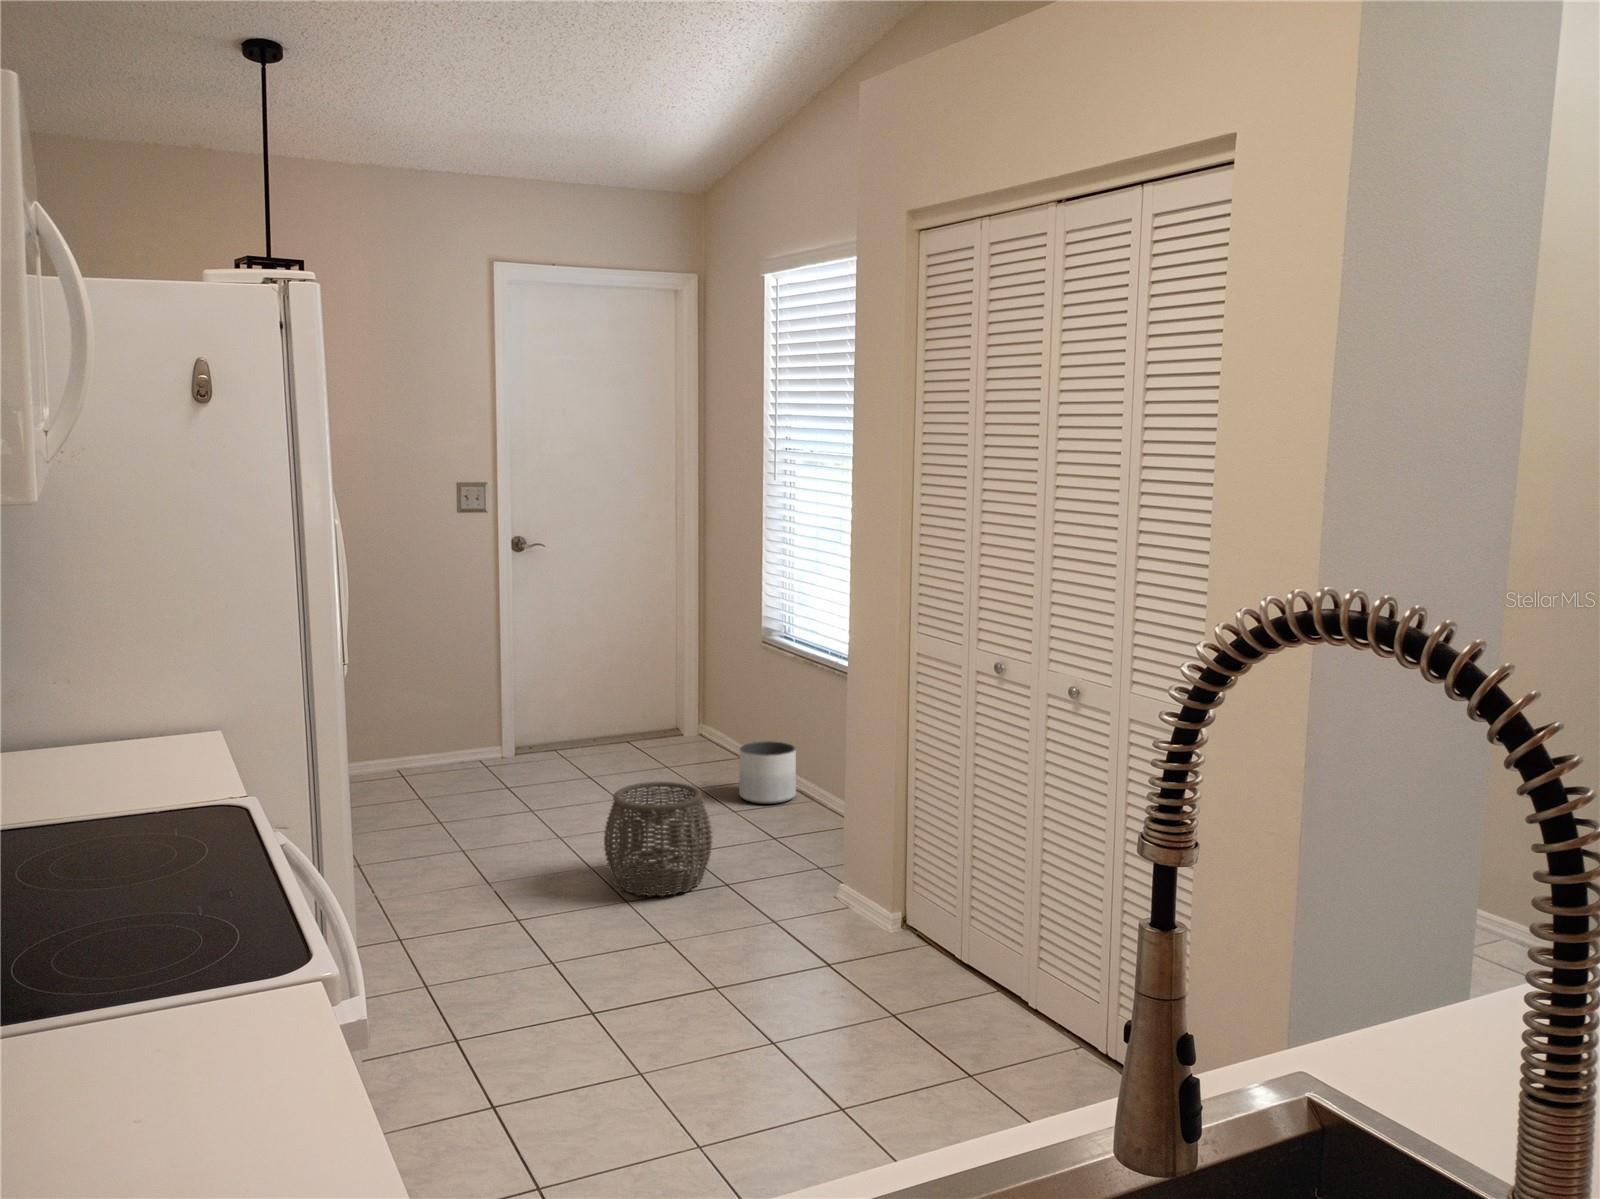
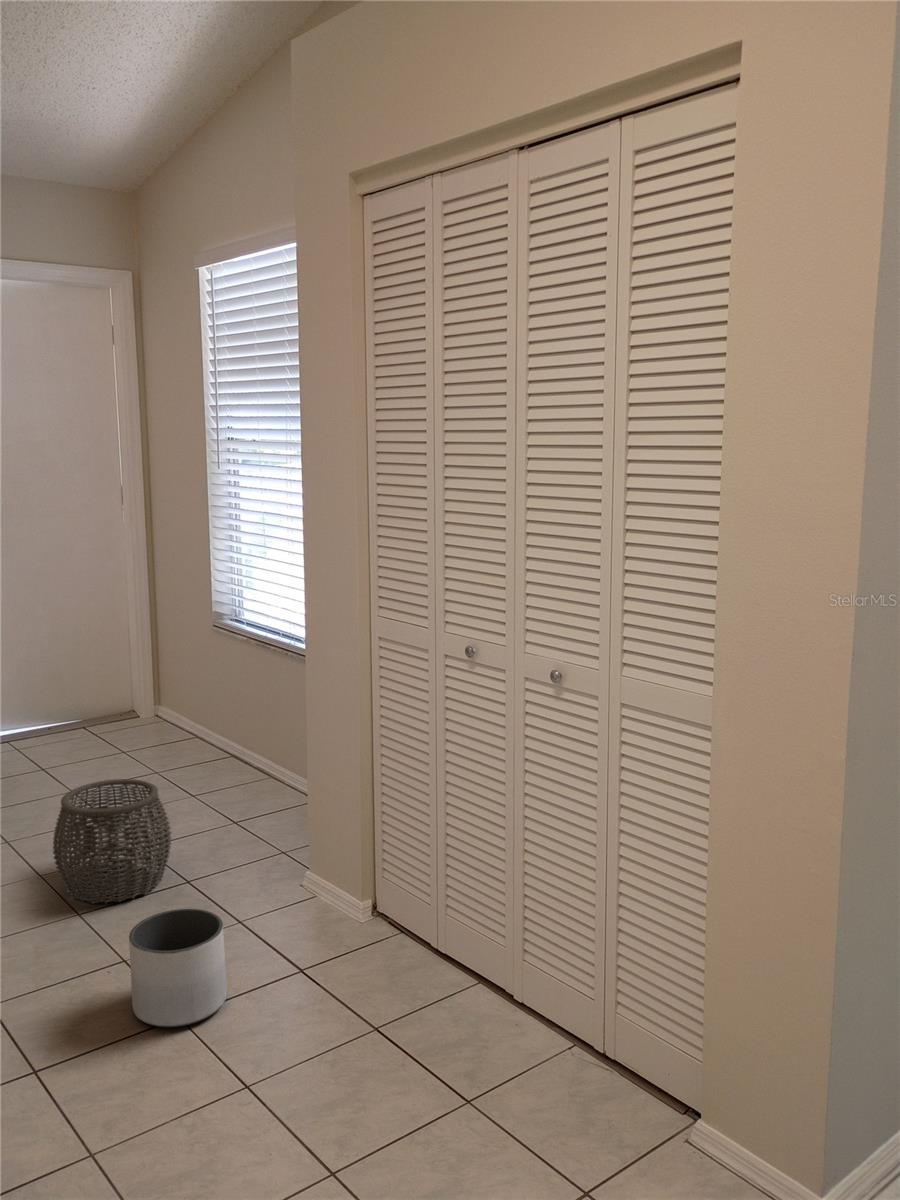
planter: present [739,741,796,804] -> present [129,909,227,1027]

